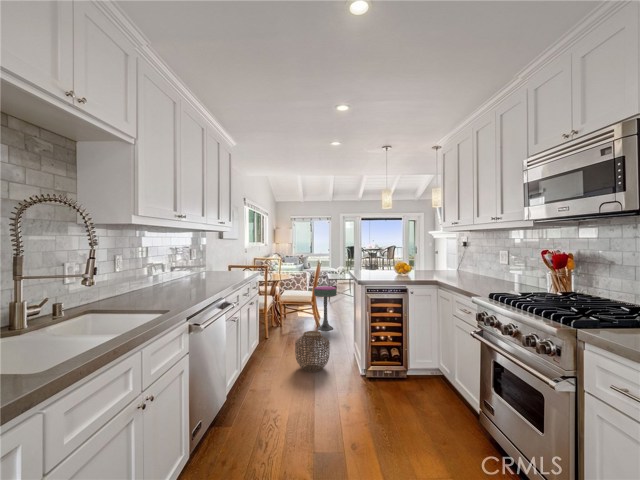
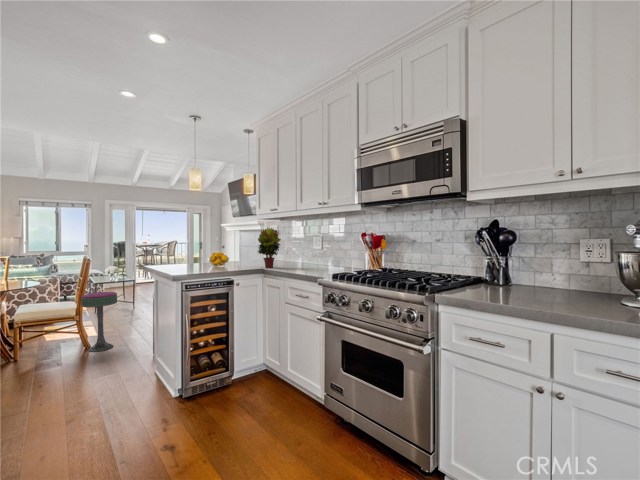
potted plant: none [435,241,462,279] -> present [258,228,281,268]
woven basket: present [295,331,330,372] -> none [67,354,126,415]

